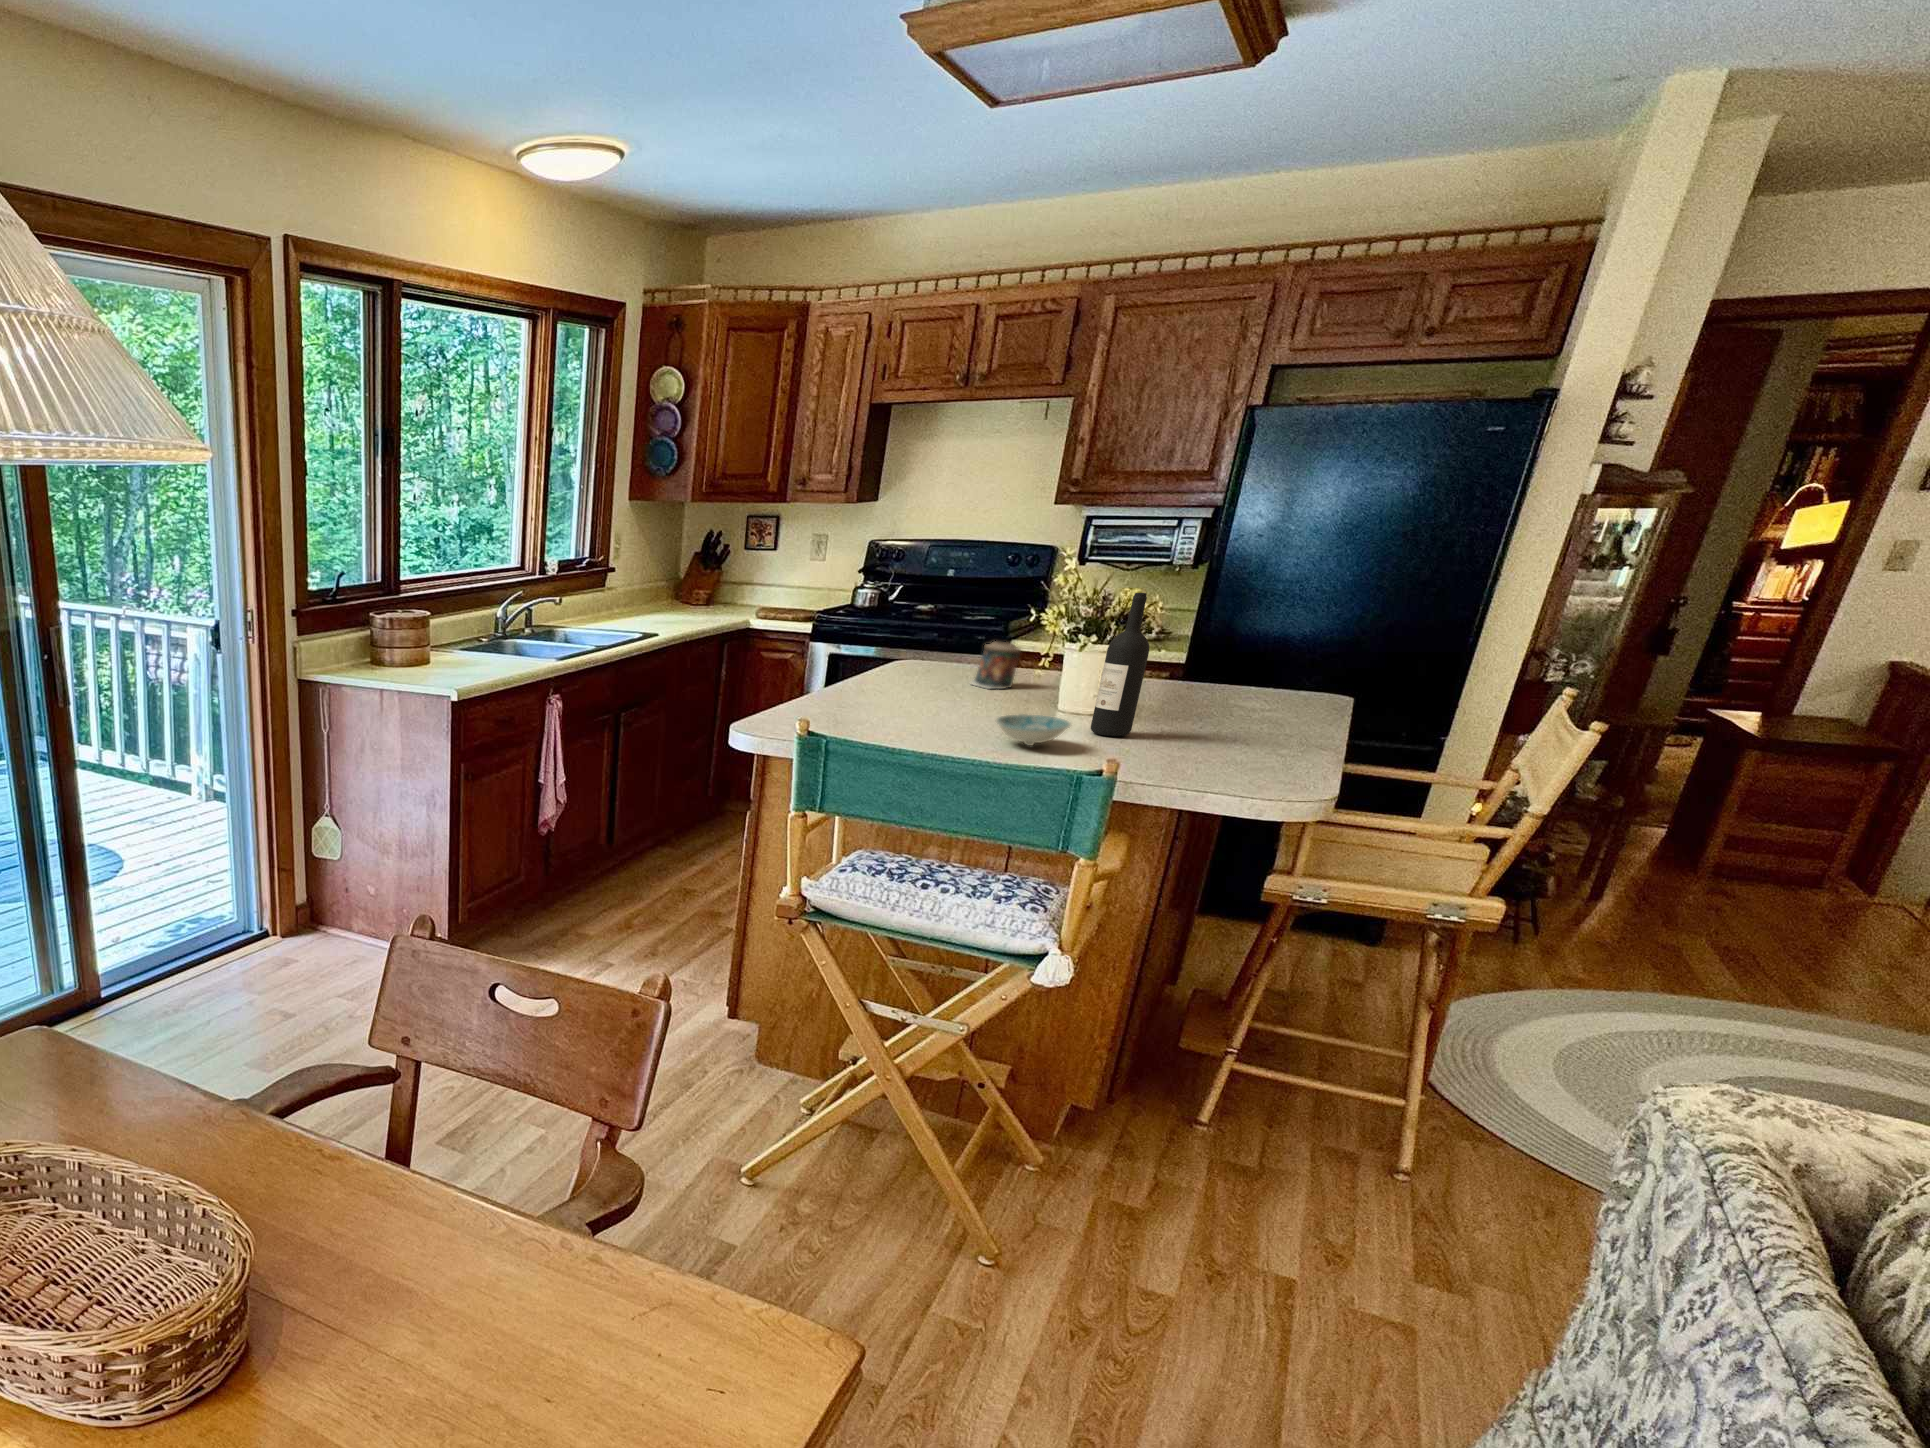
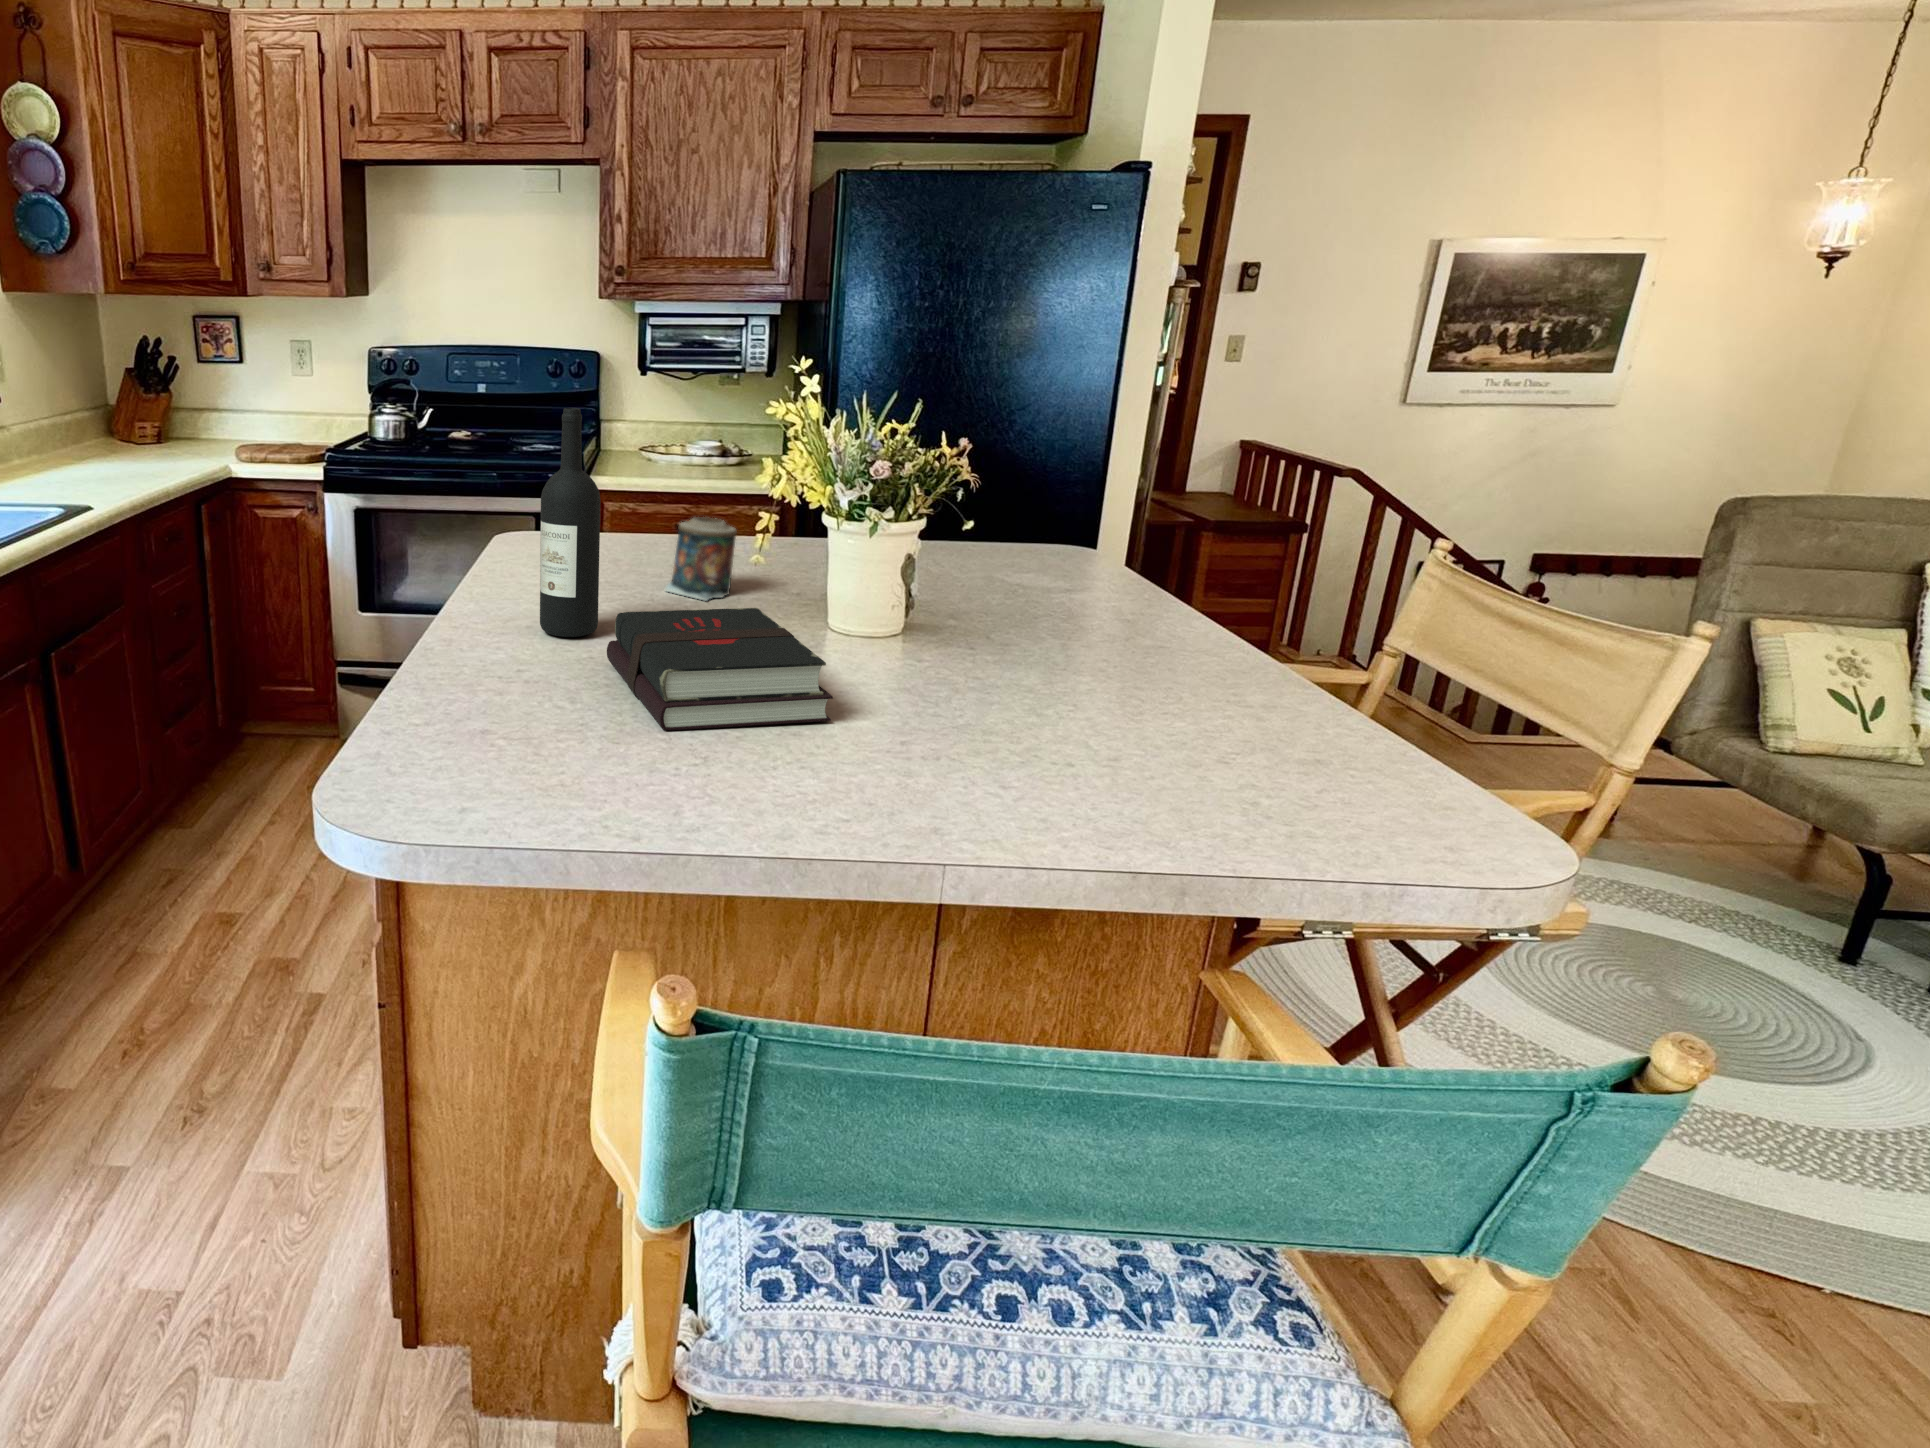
wine bottle: present [1091,593,1149,736] -> present [540,408,600,637]
hardback book: none [898,675,992,726] -> present [607,608,833,730]
ceramic bowl: present [996,714,1071,746] -> none [895,705,1049,784]

